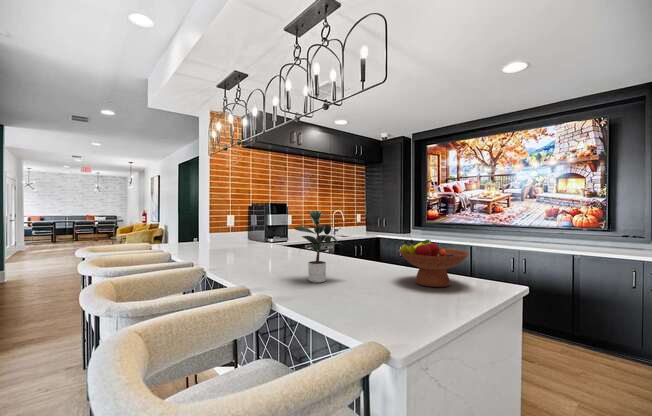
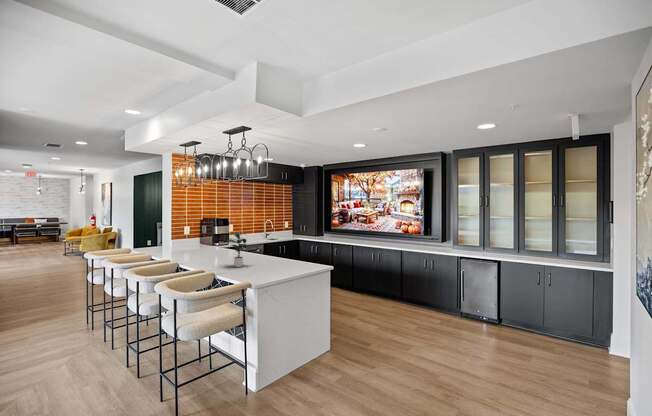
fruit bowl: present [398,240,469,287] -> none [278,245,309,267]

